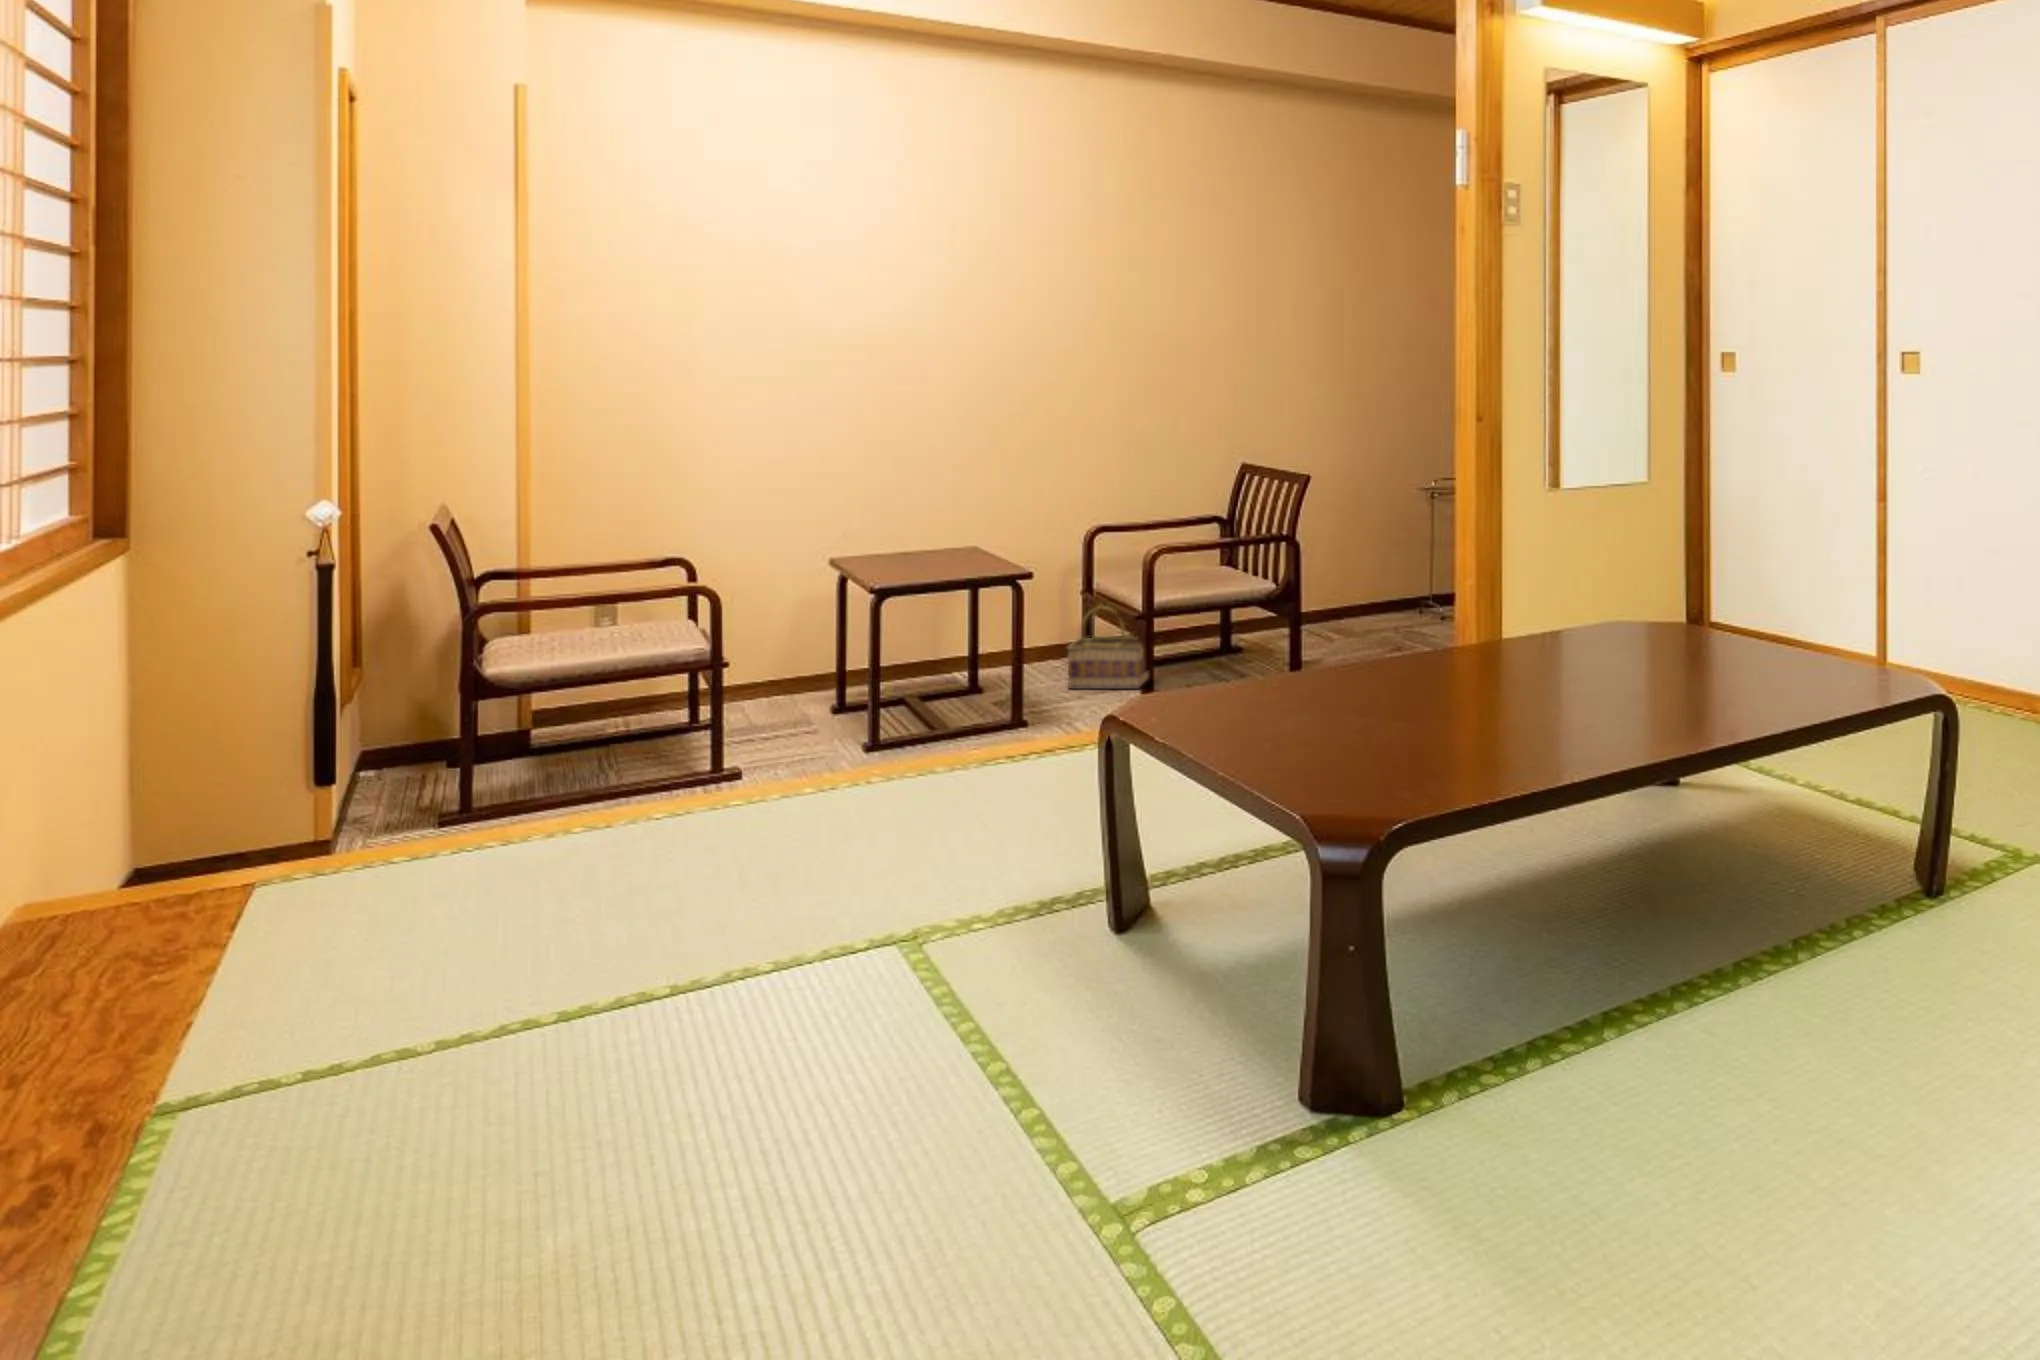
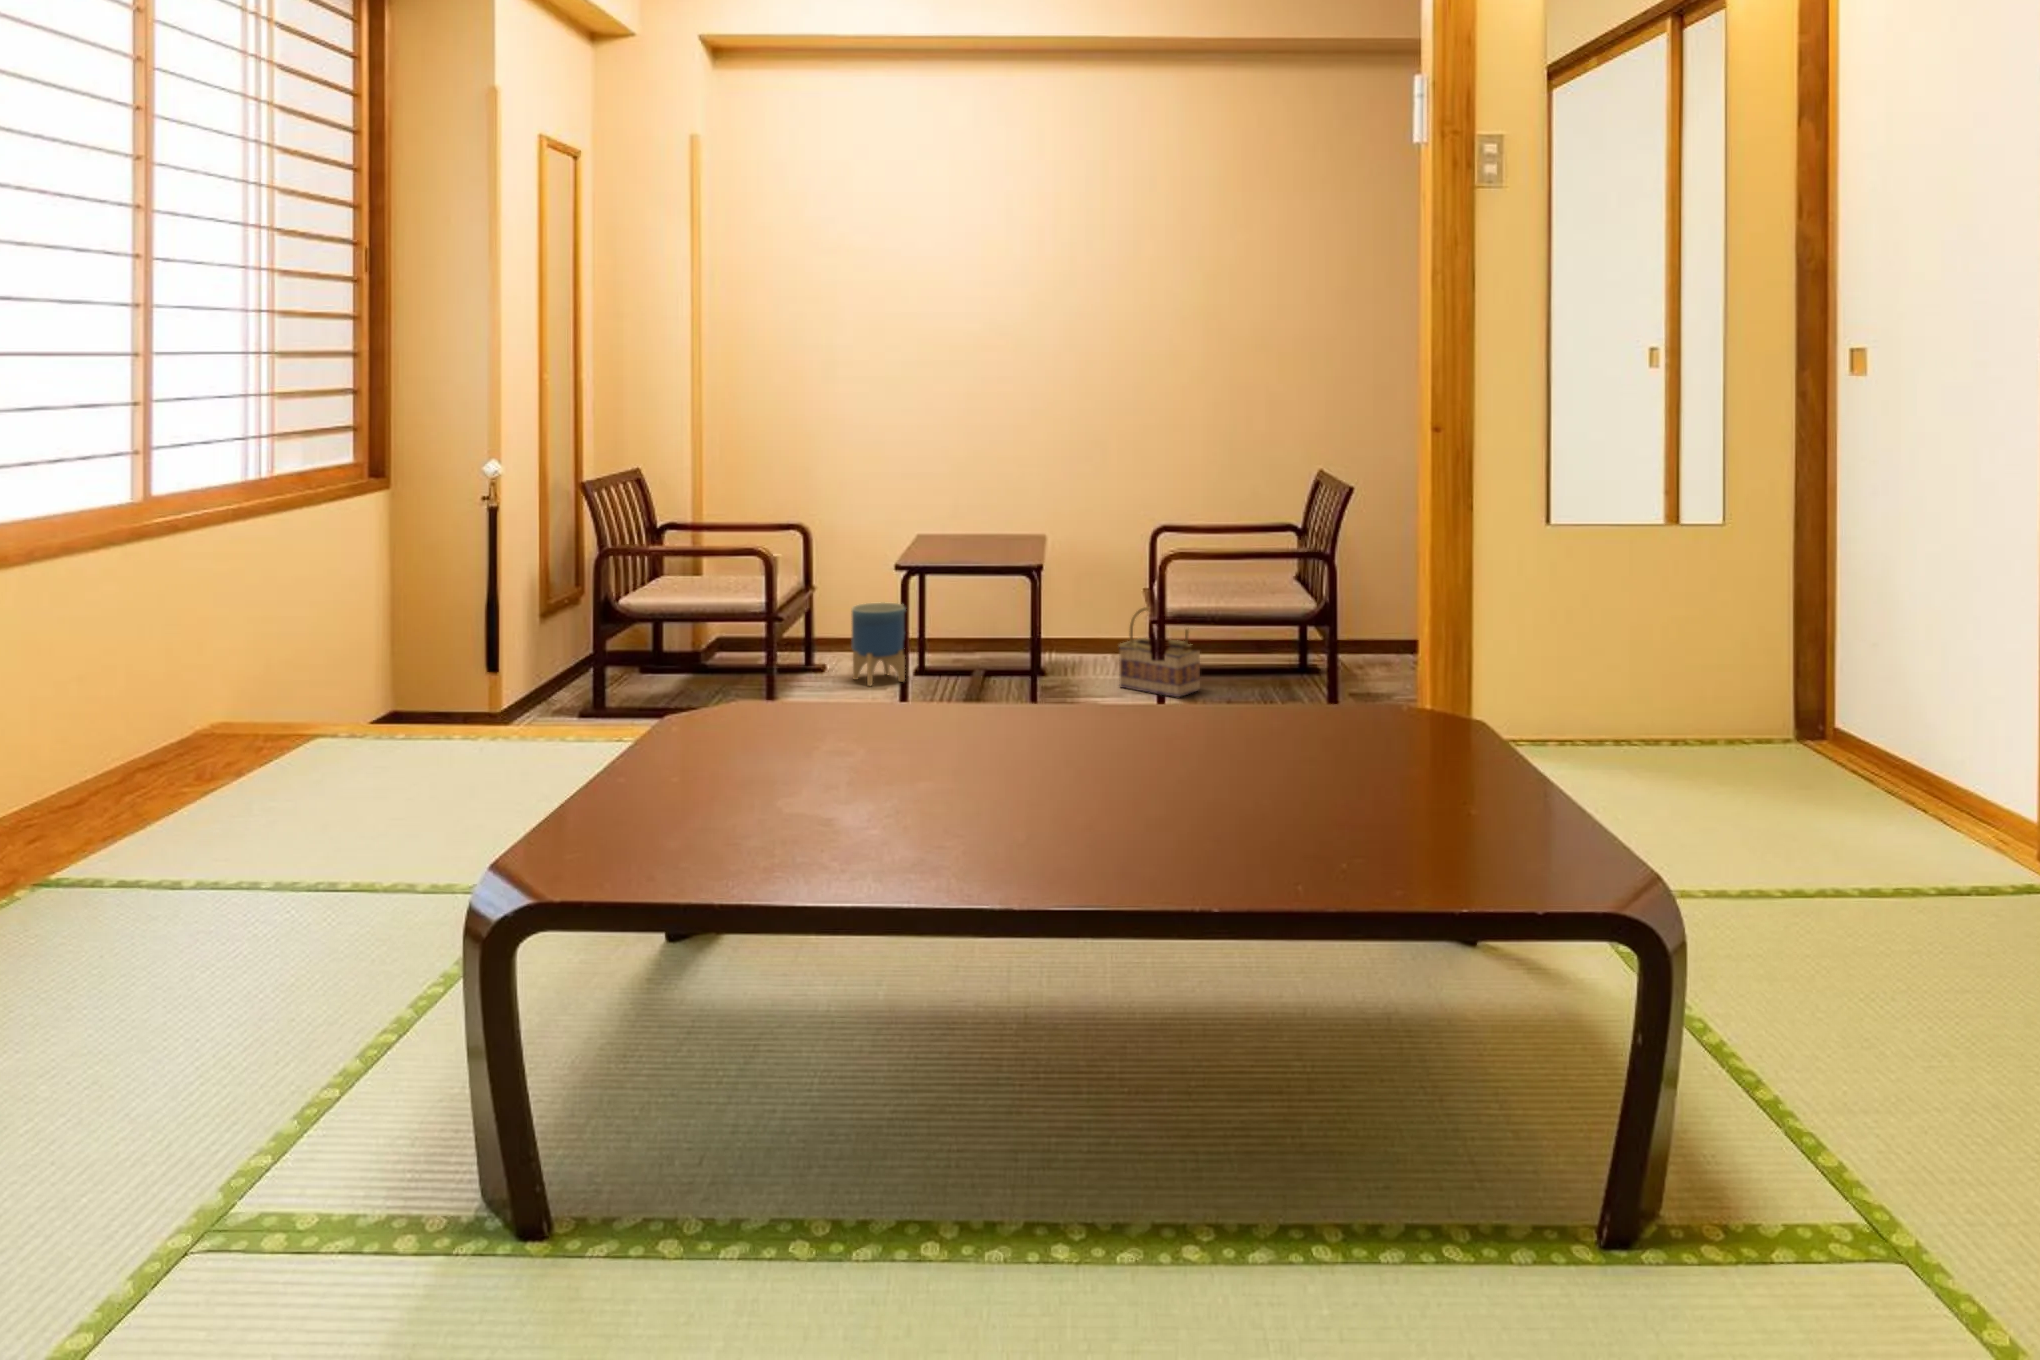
planter: none [761,636,829,732] -> present [852,602,906,686]

